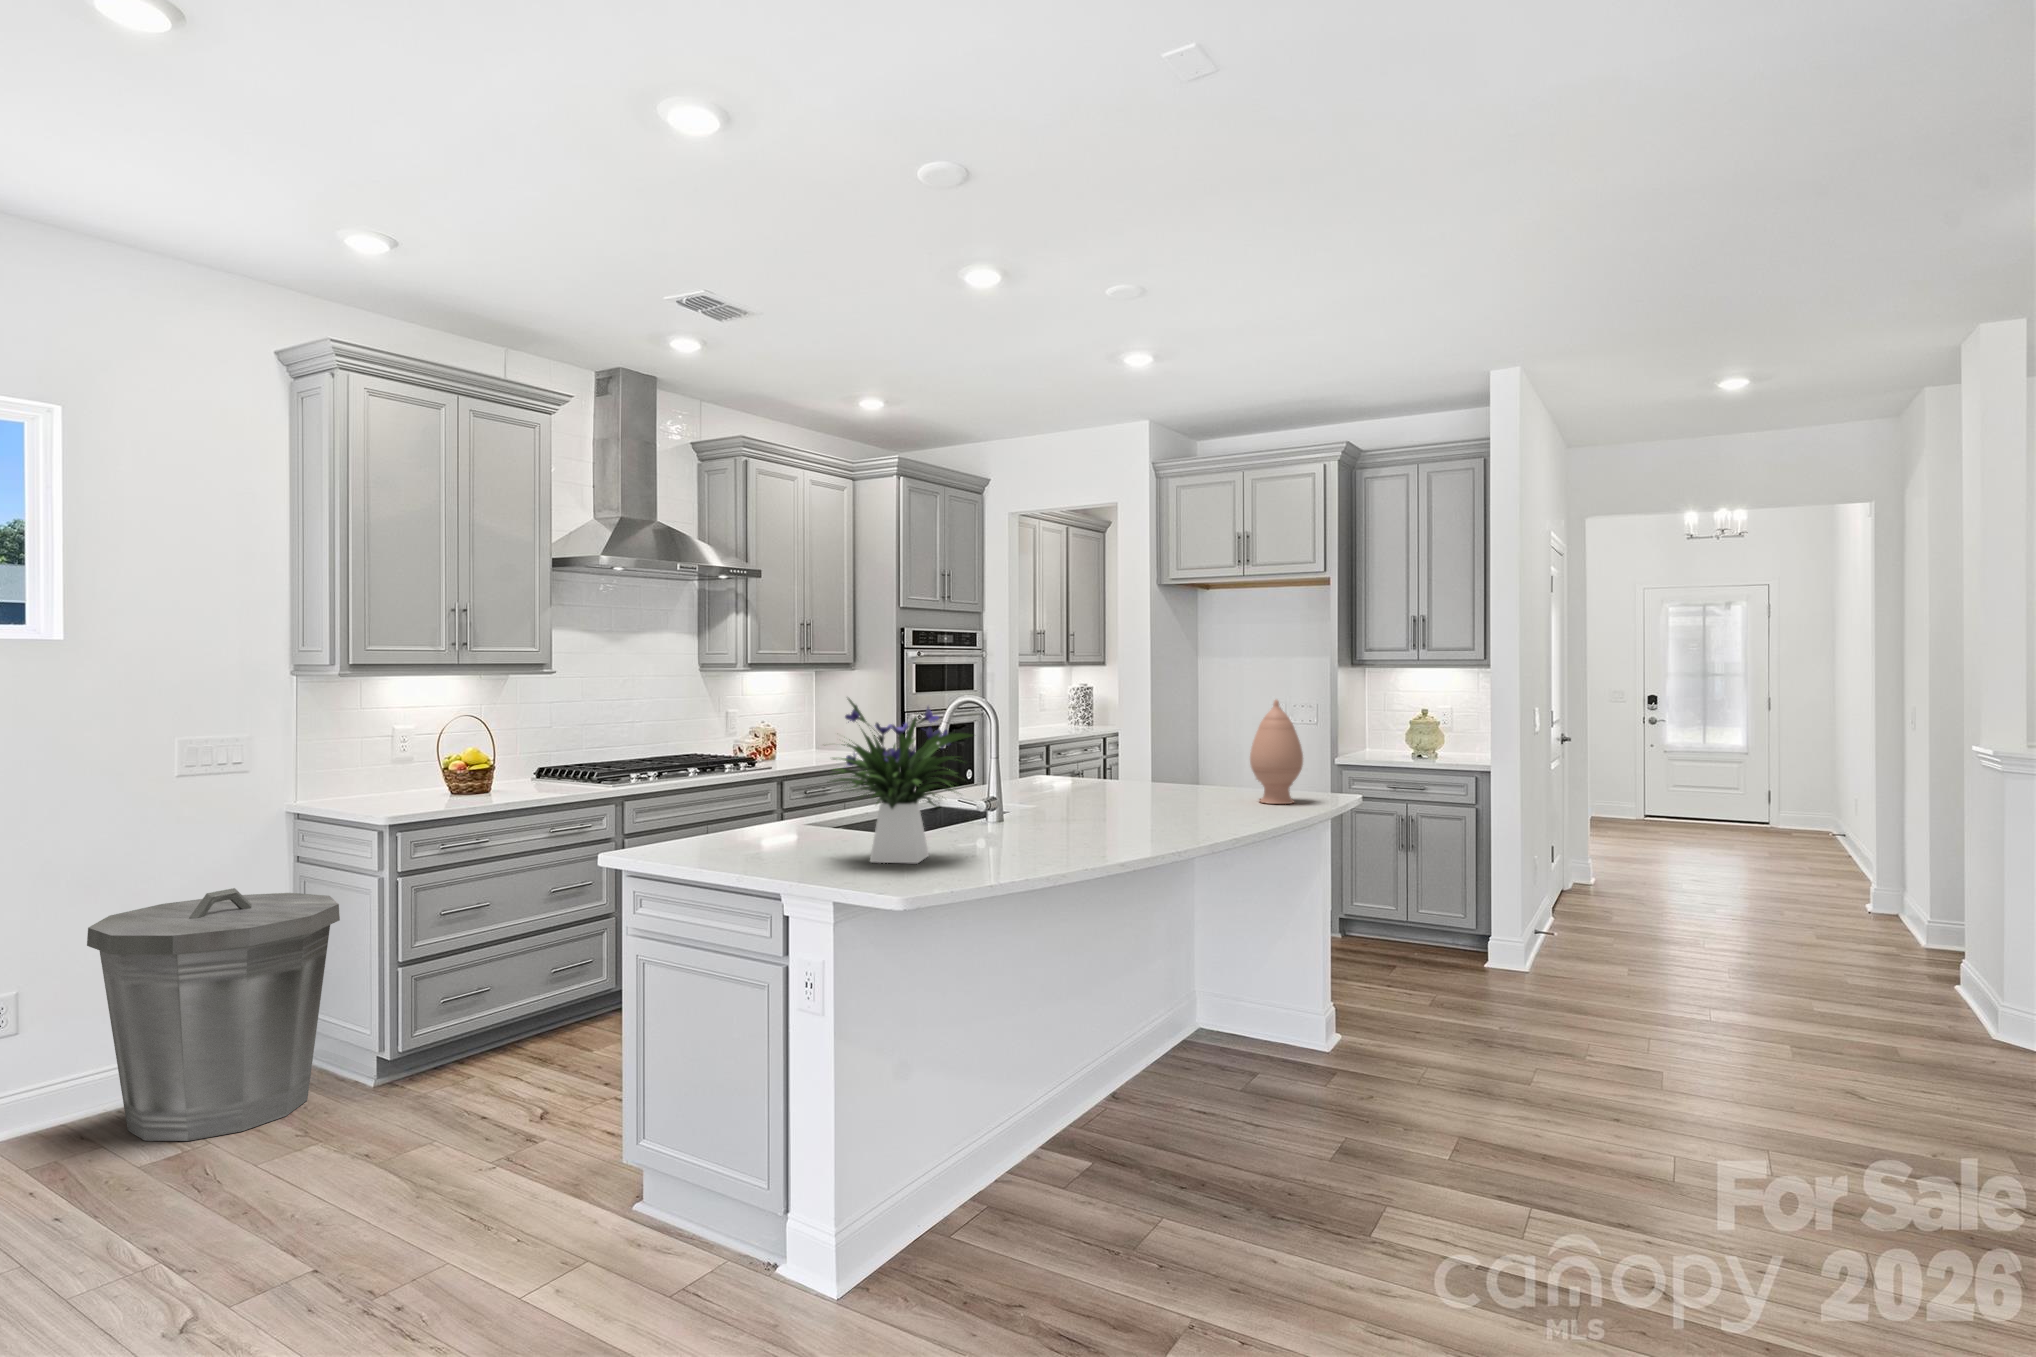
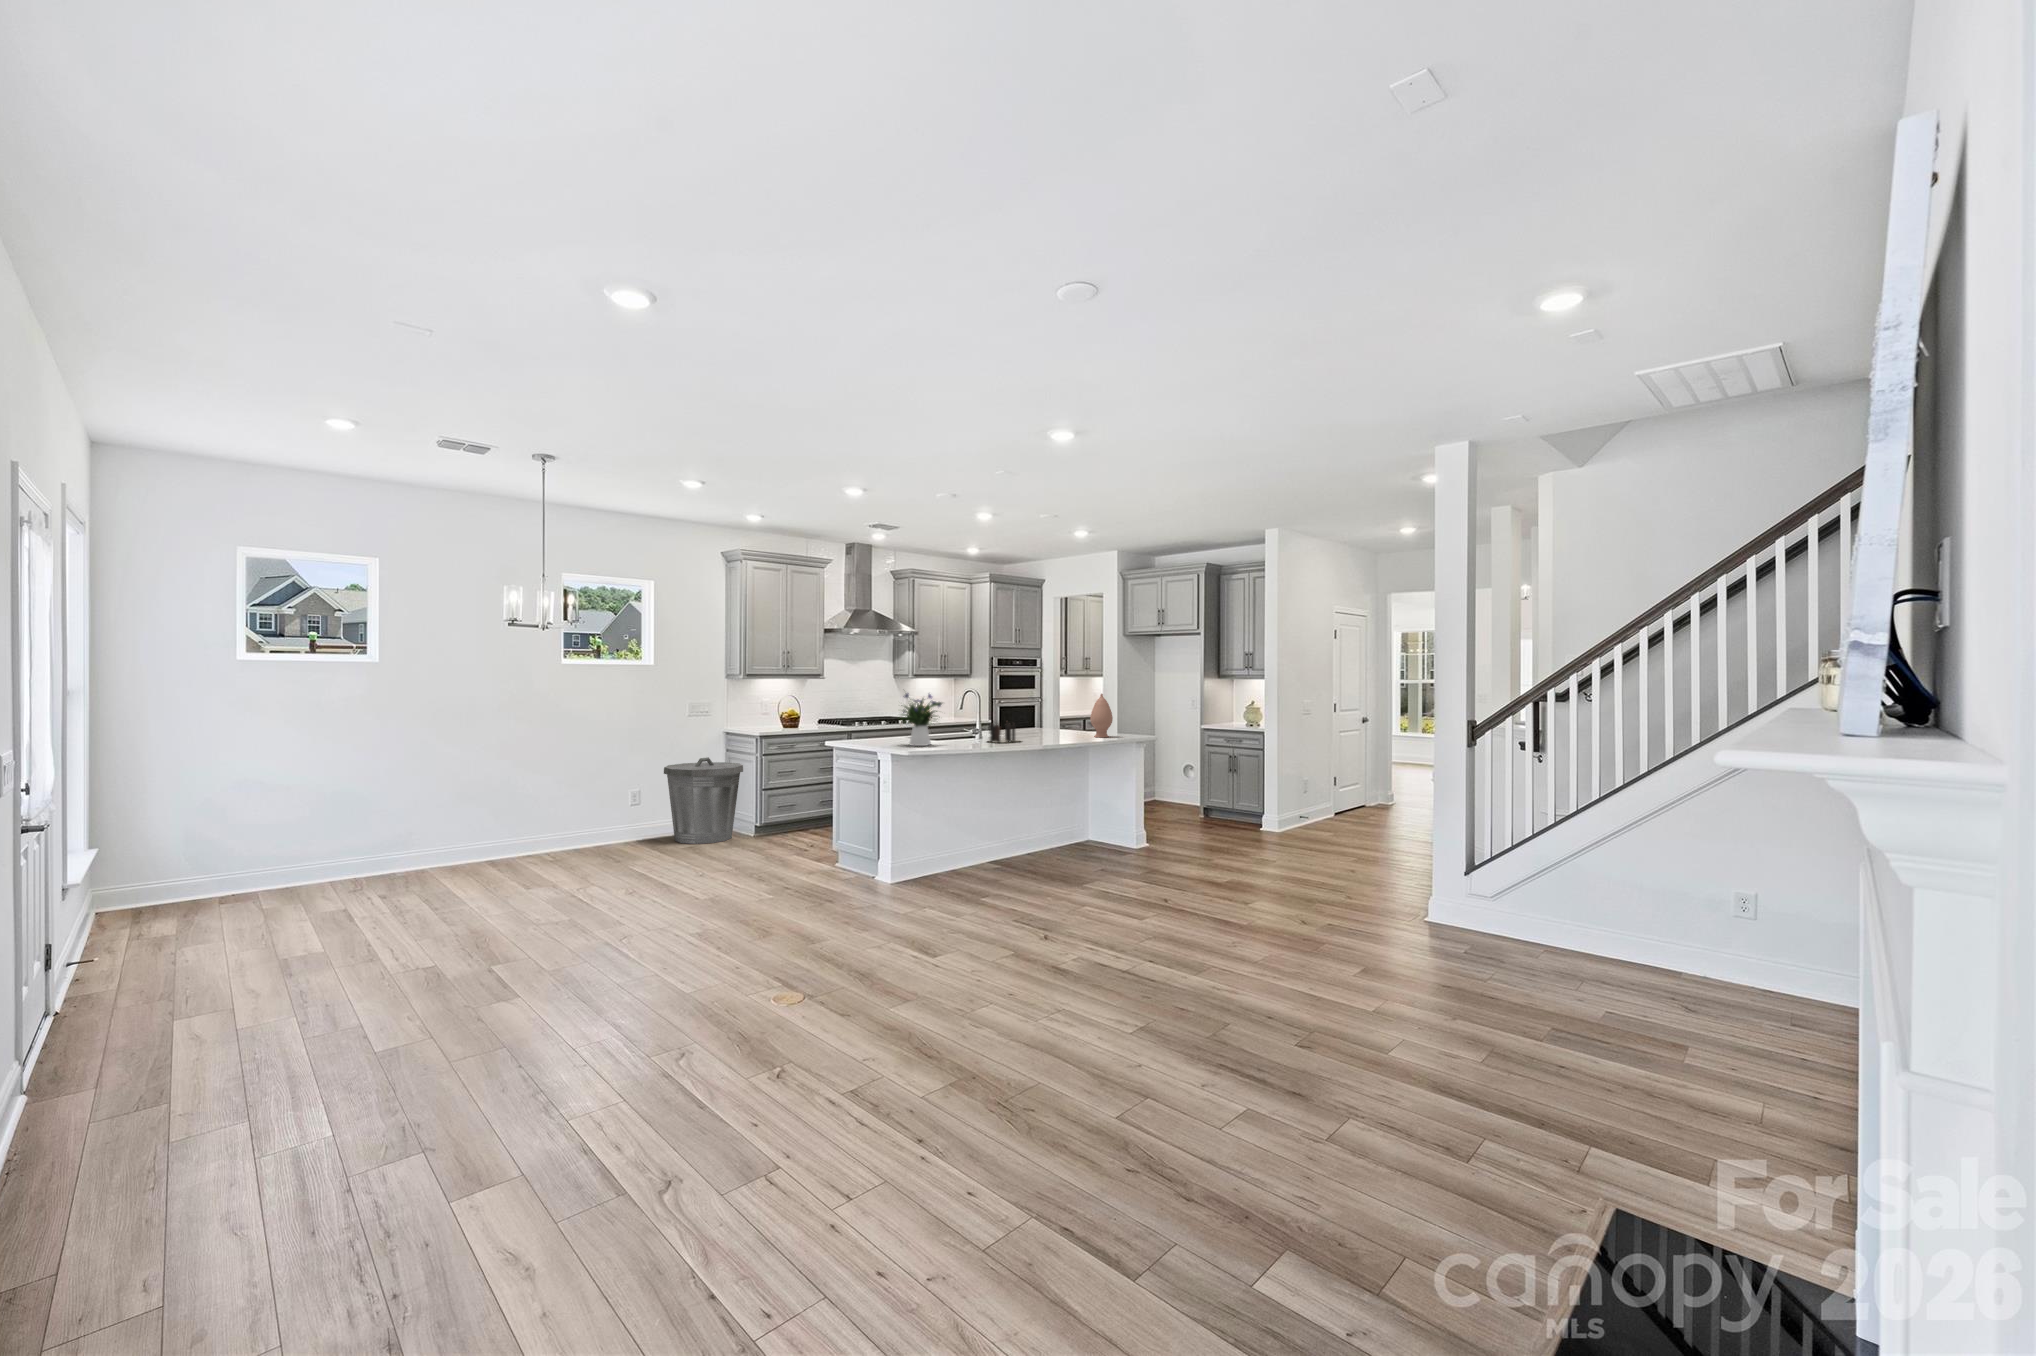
candle: none [1035,775,1147,839] -> present [990,723,1020,743]

